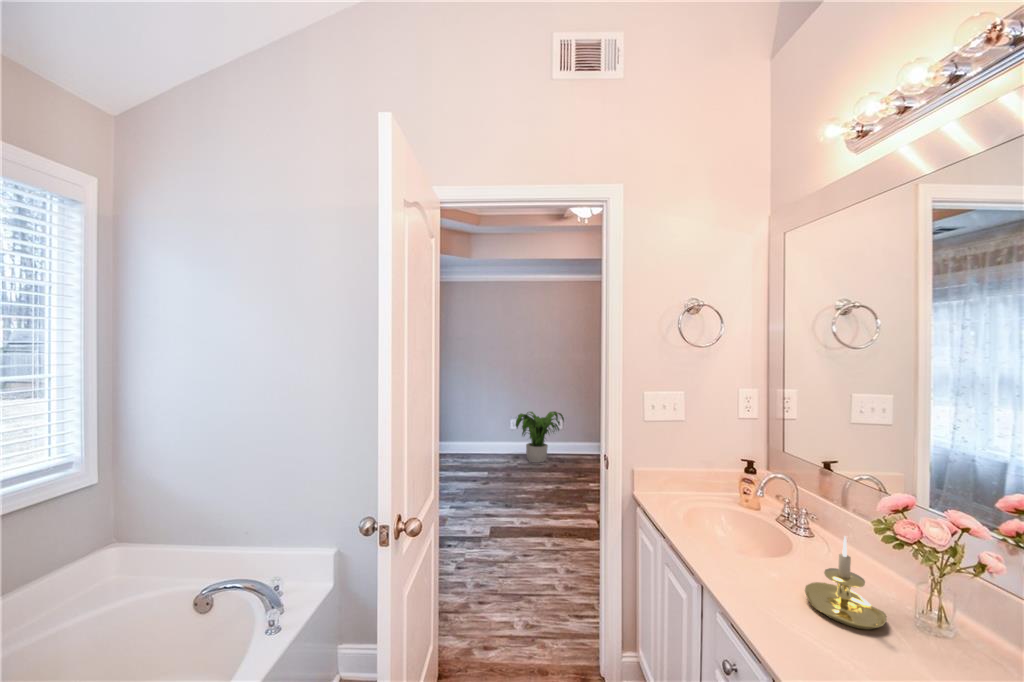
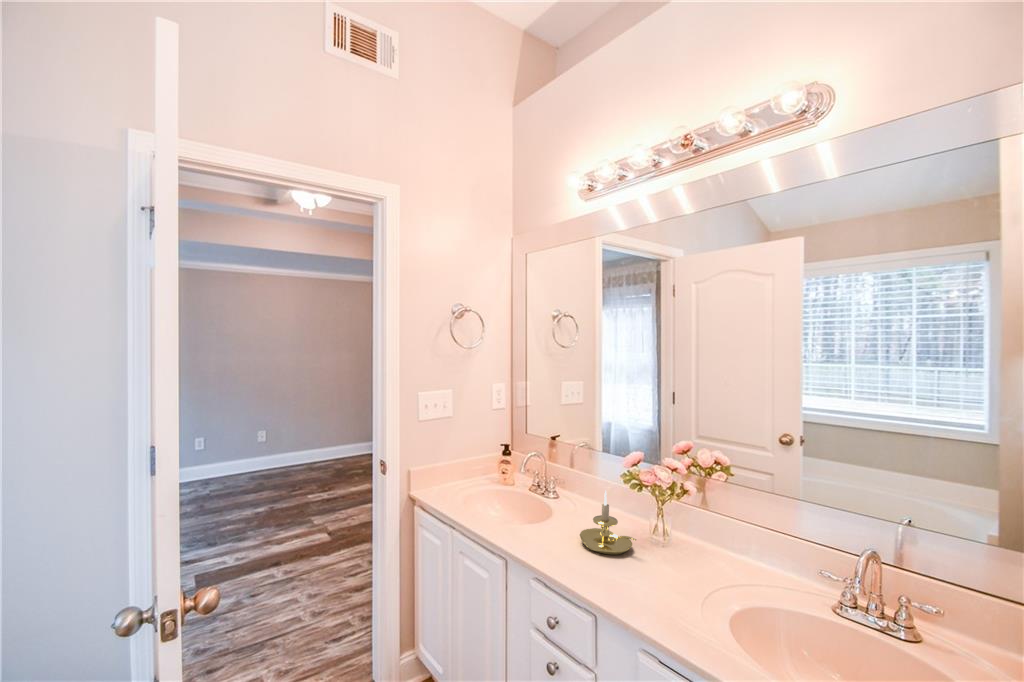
potted plant: present [516,412,564,463] -> none [201,422,269,485]

